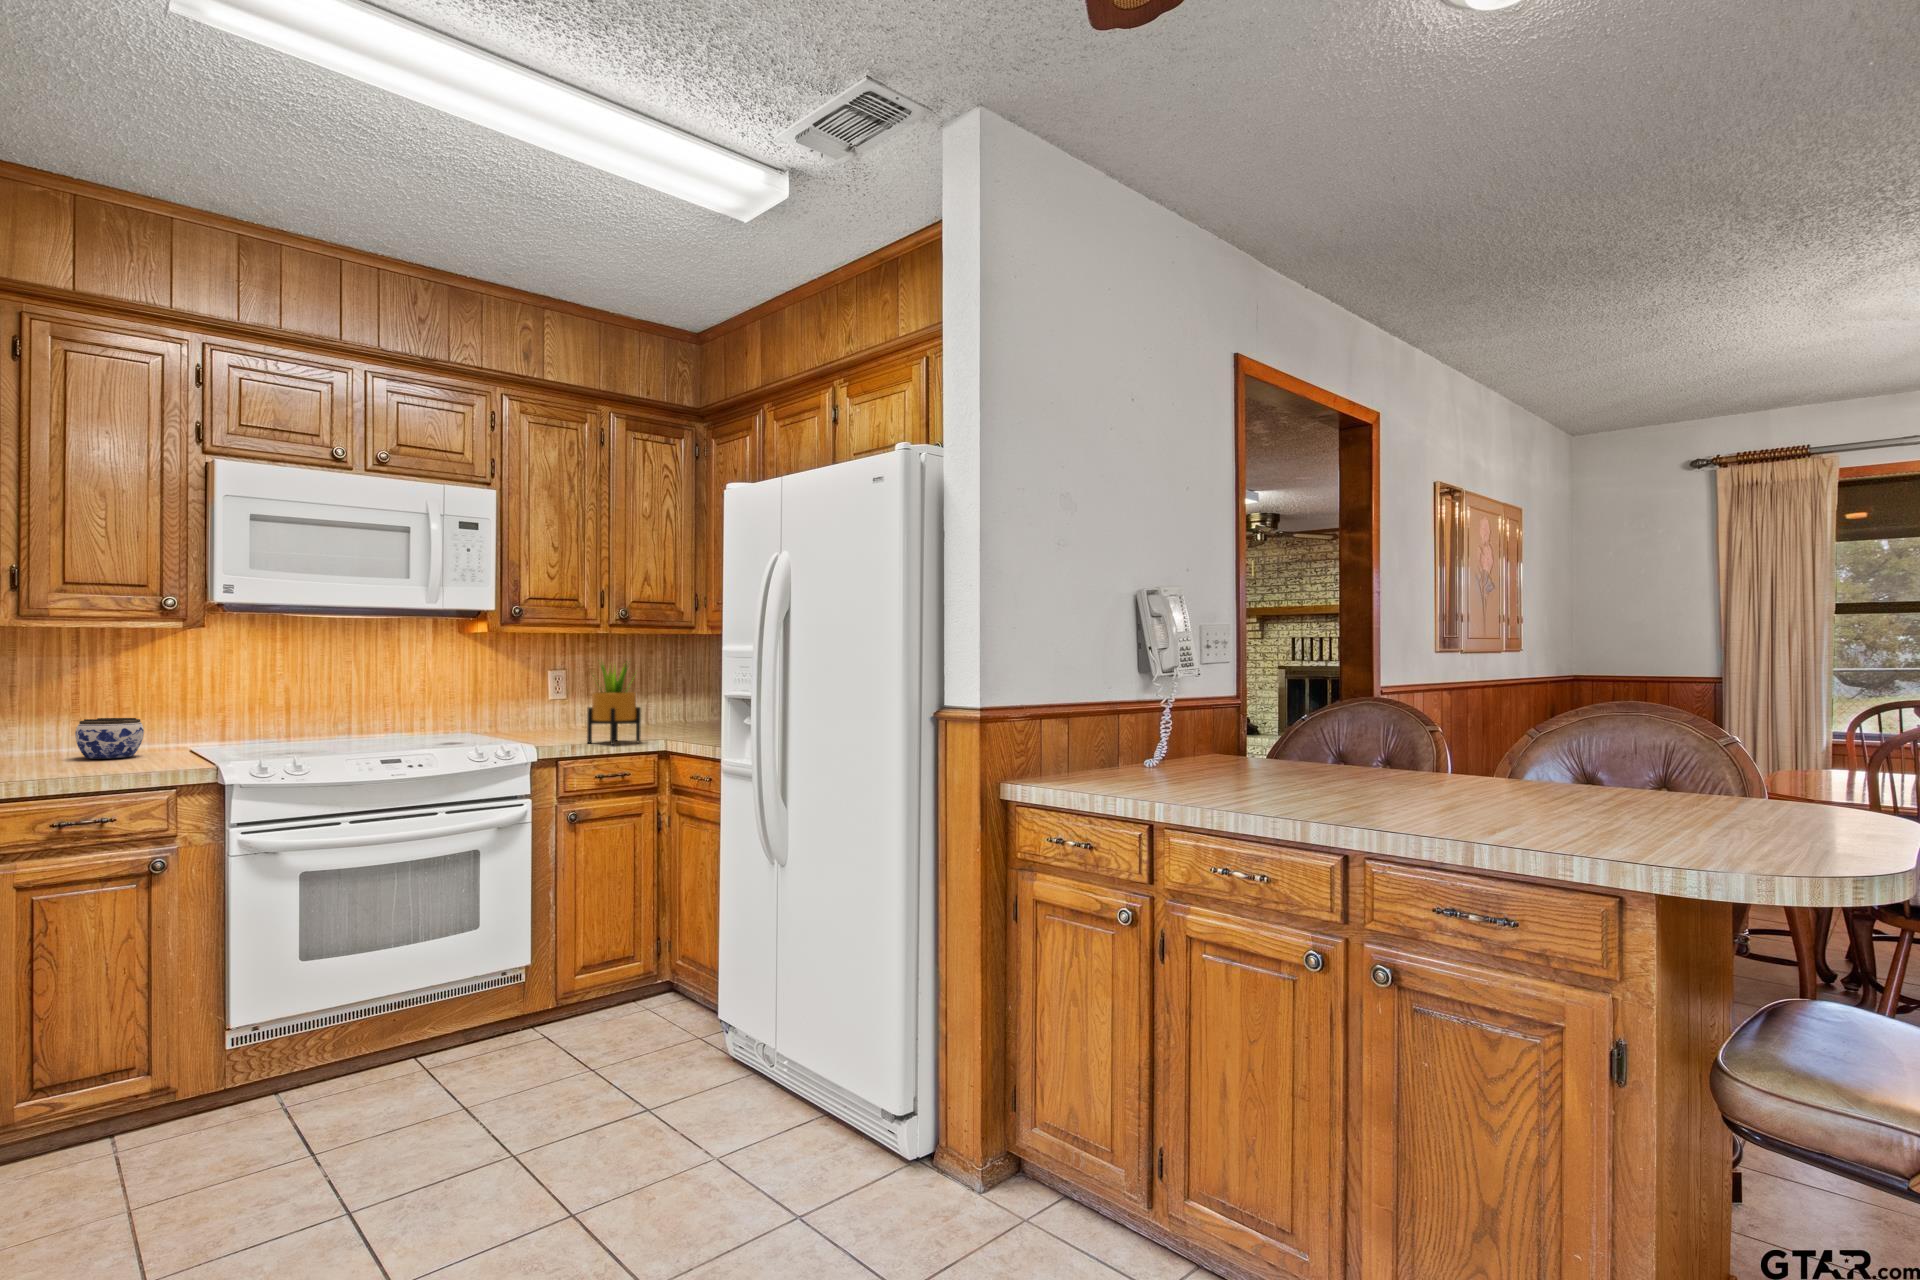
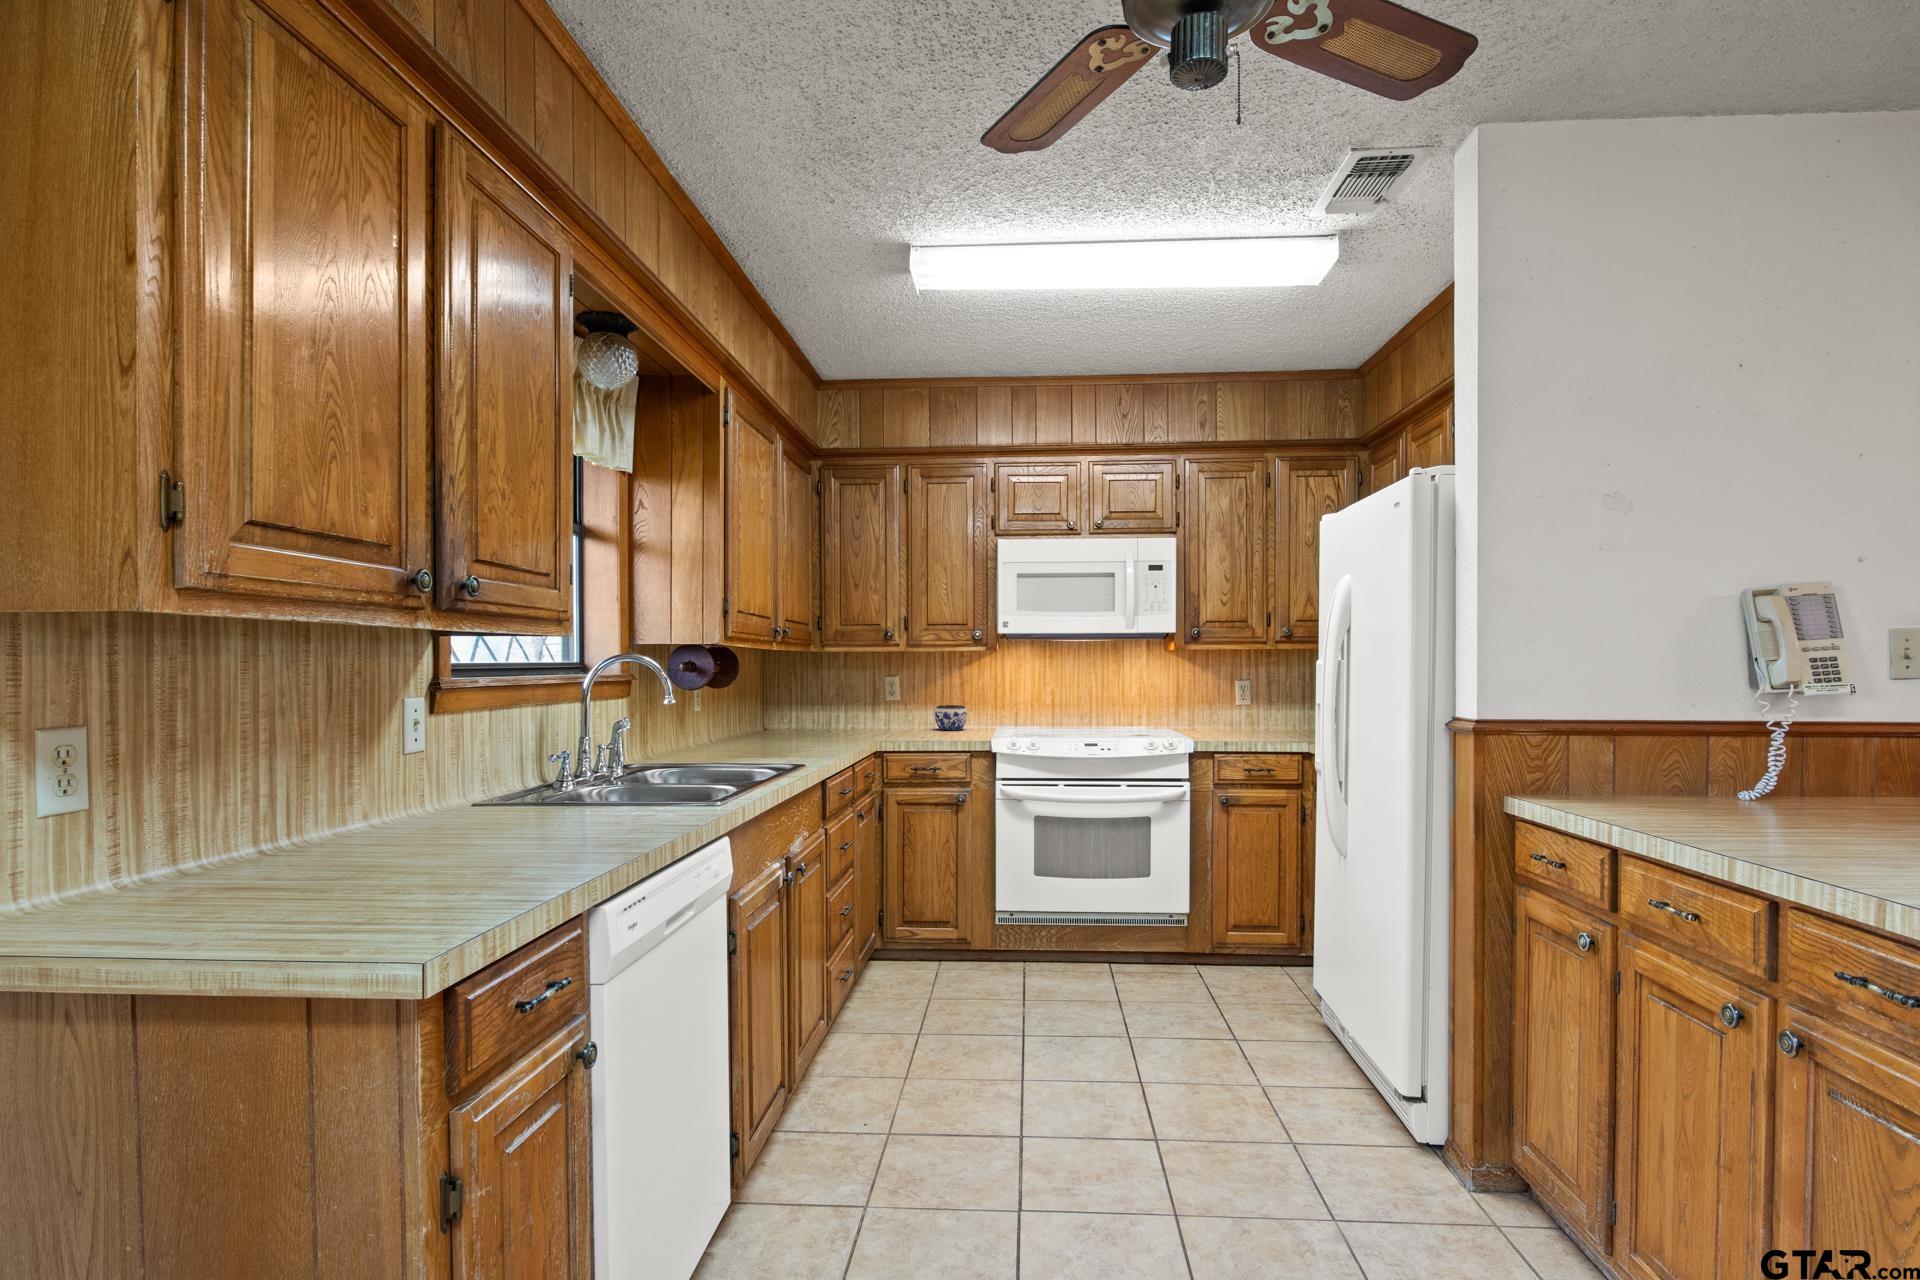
potted plant: present [587,662,641,745] -> none [1242,669,1287,743]

